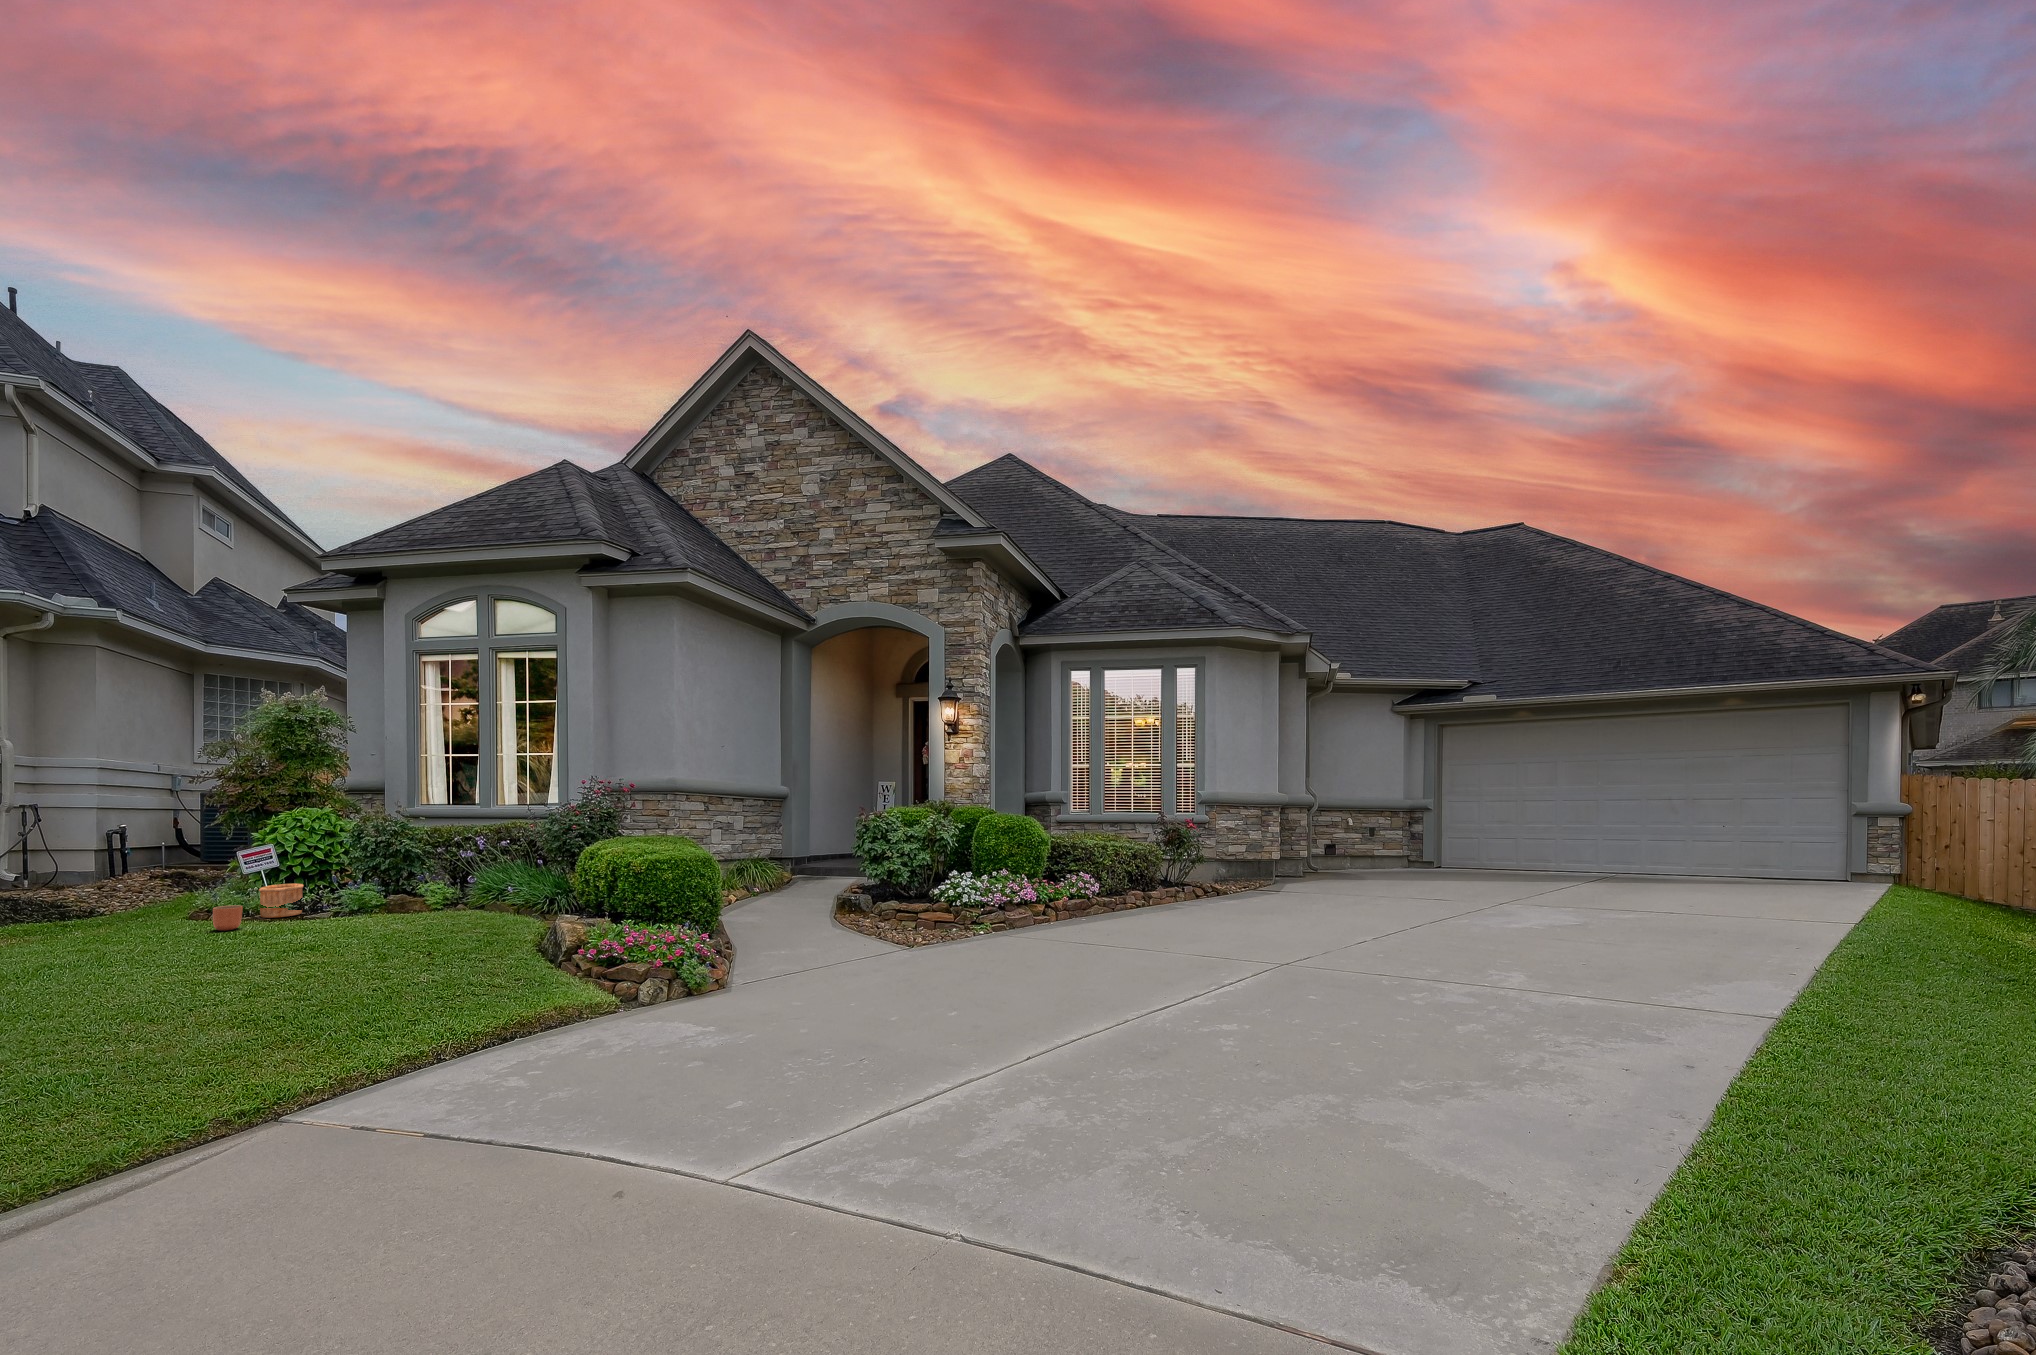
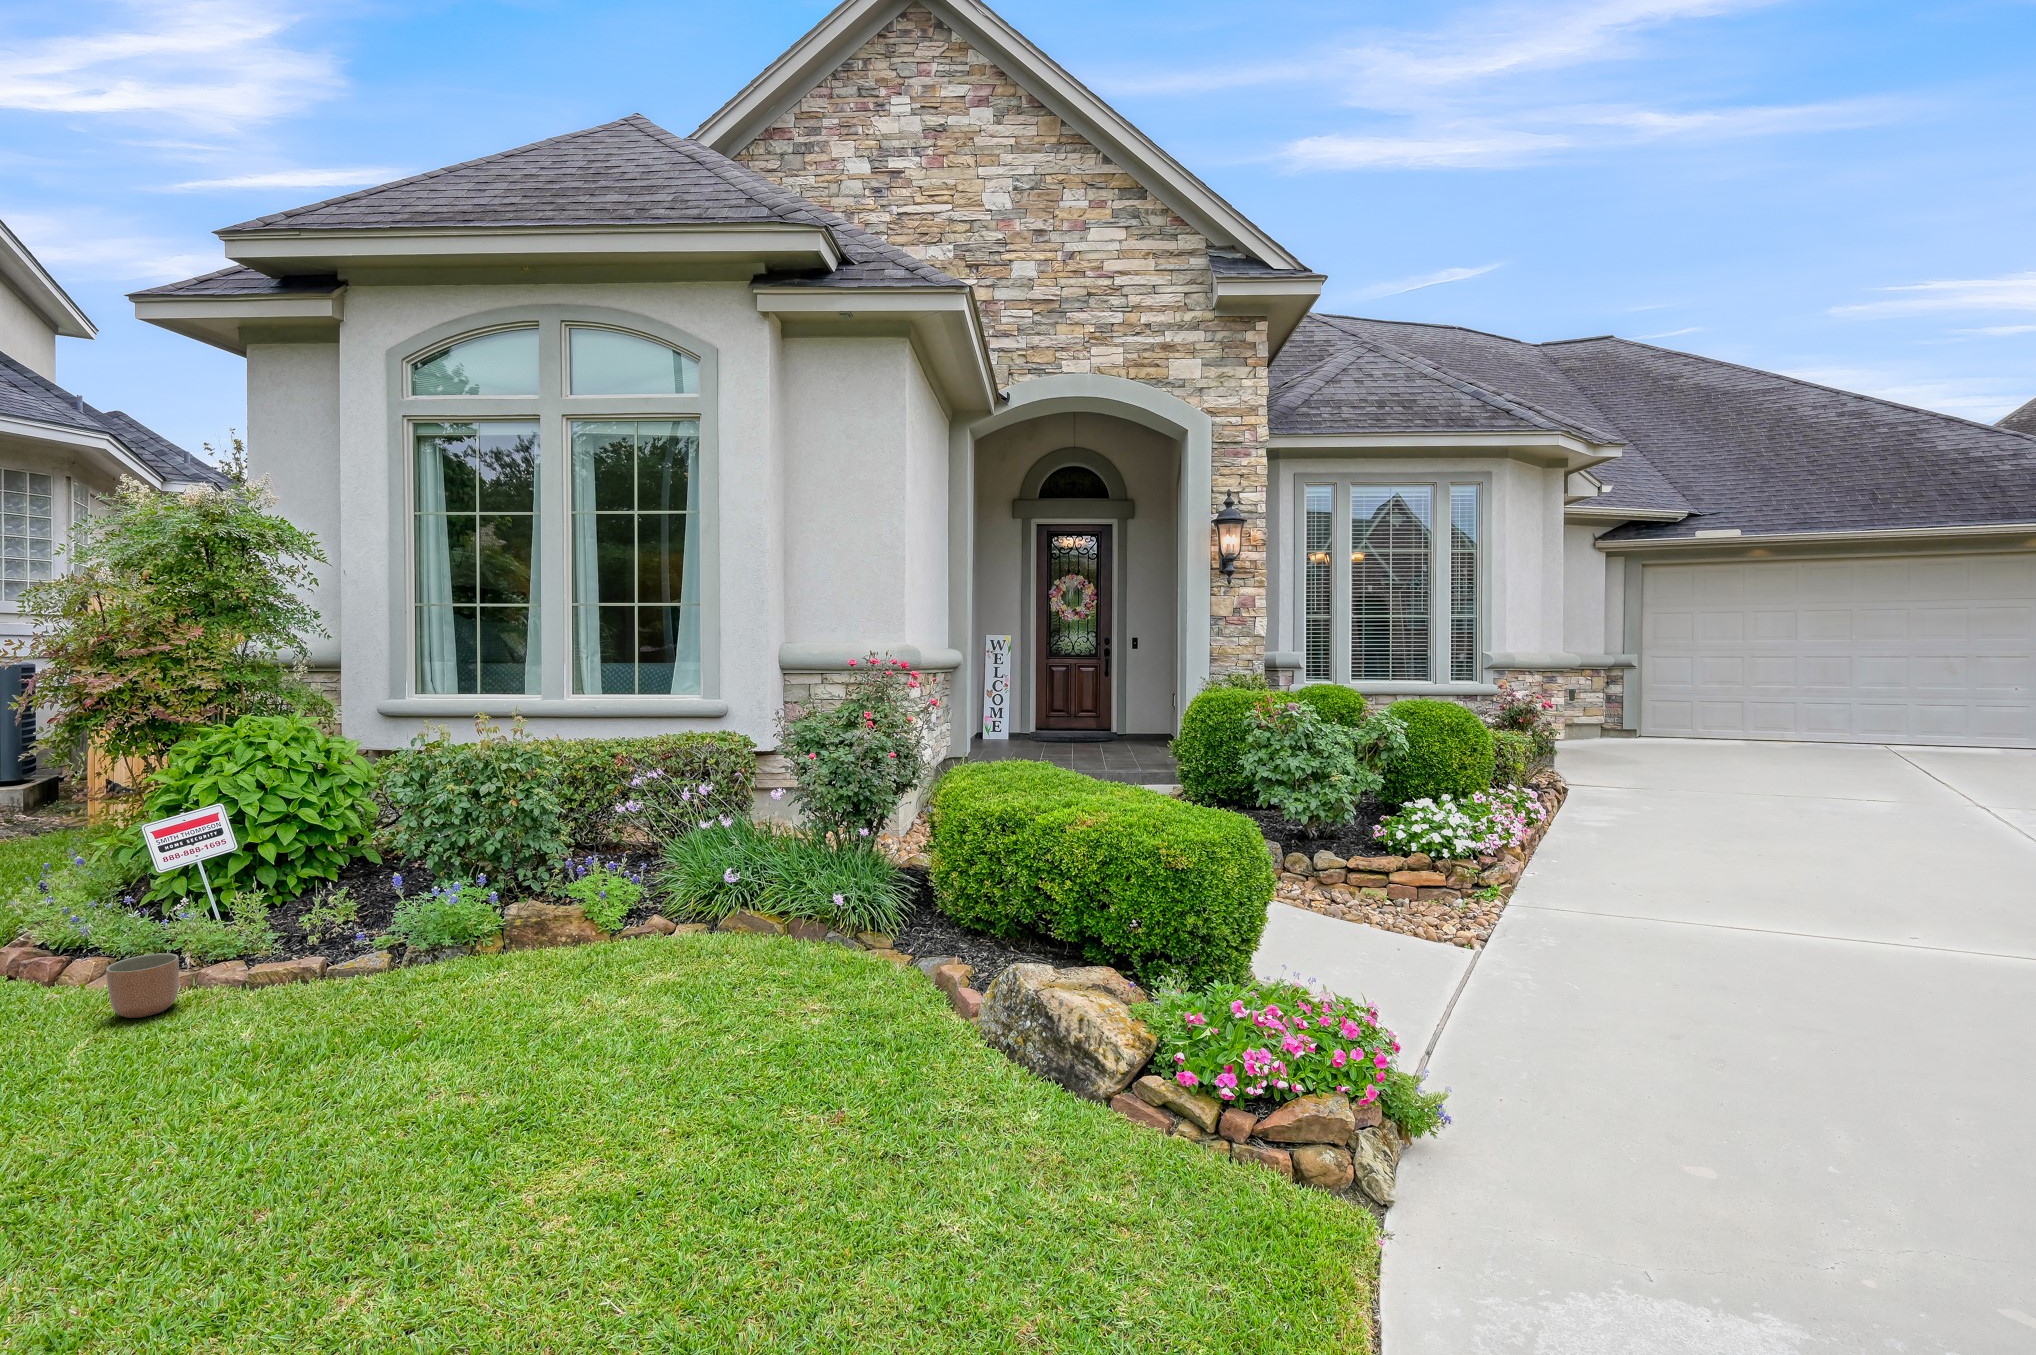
wooden bucket: present [259,884,304,918] -> none [195,878,293,958]

